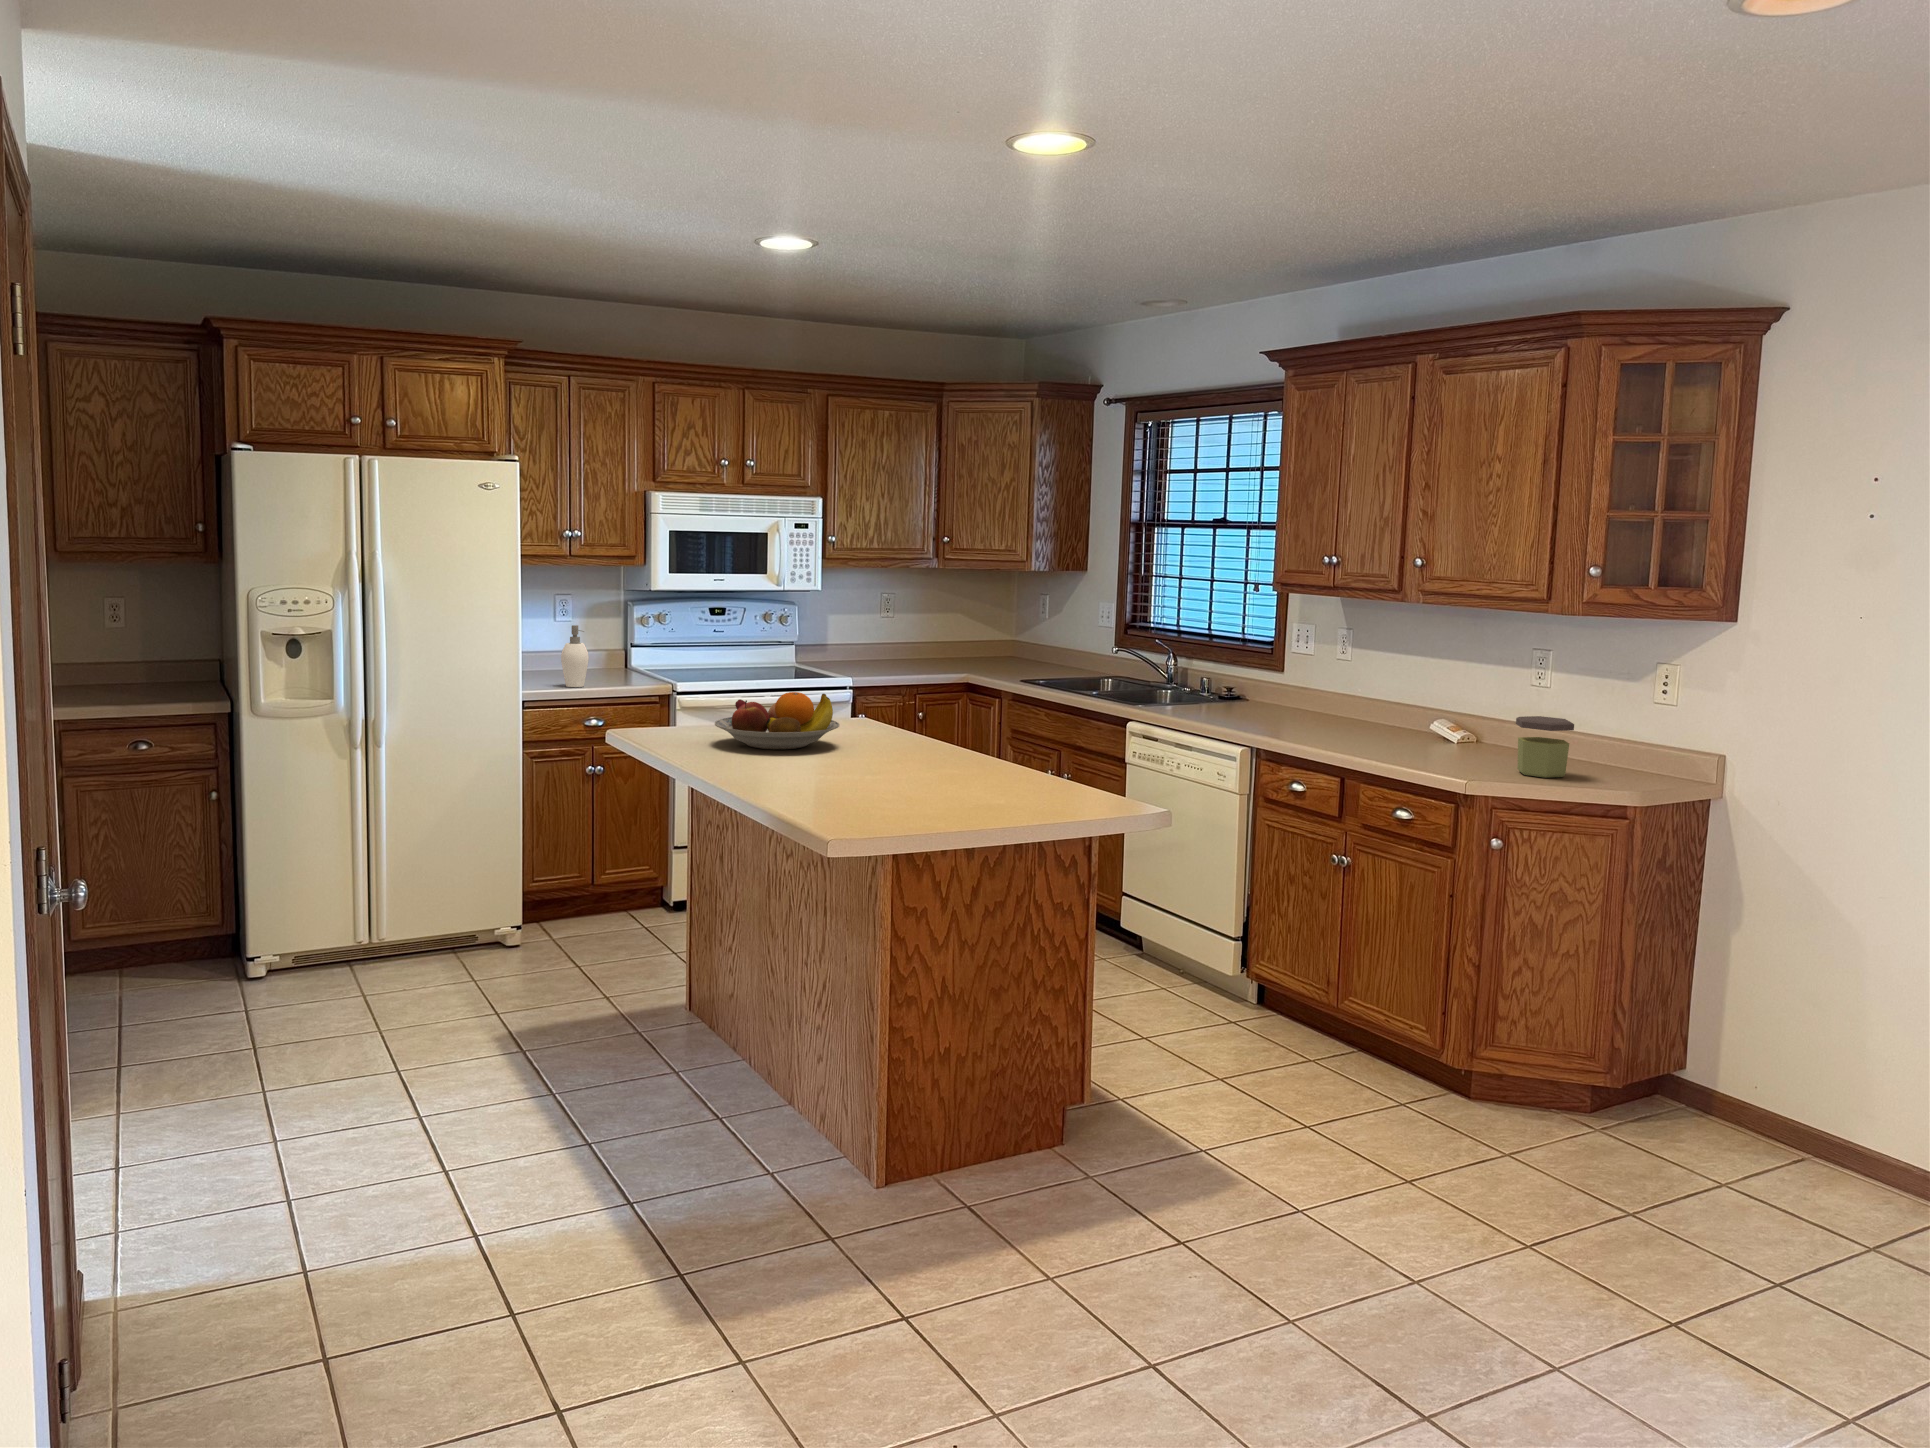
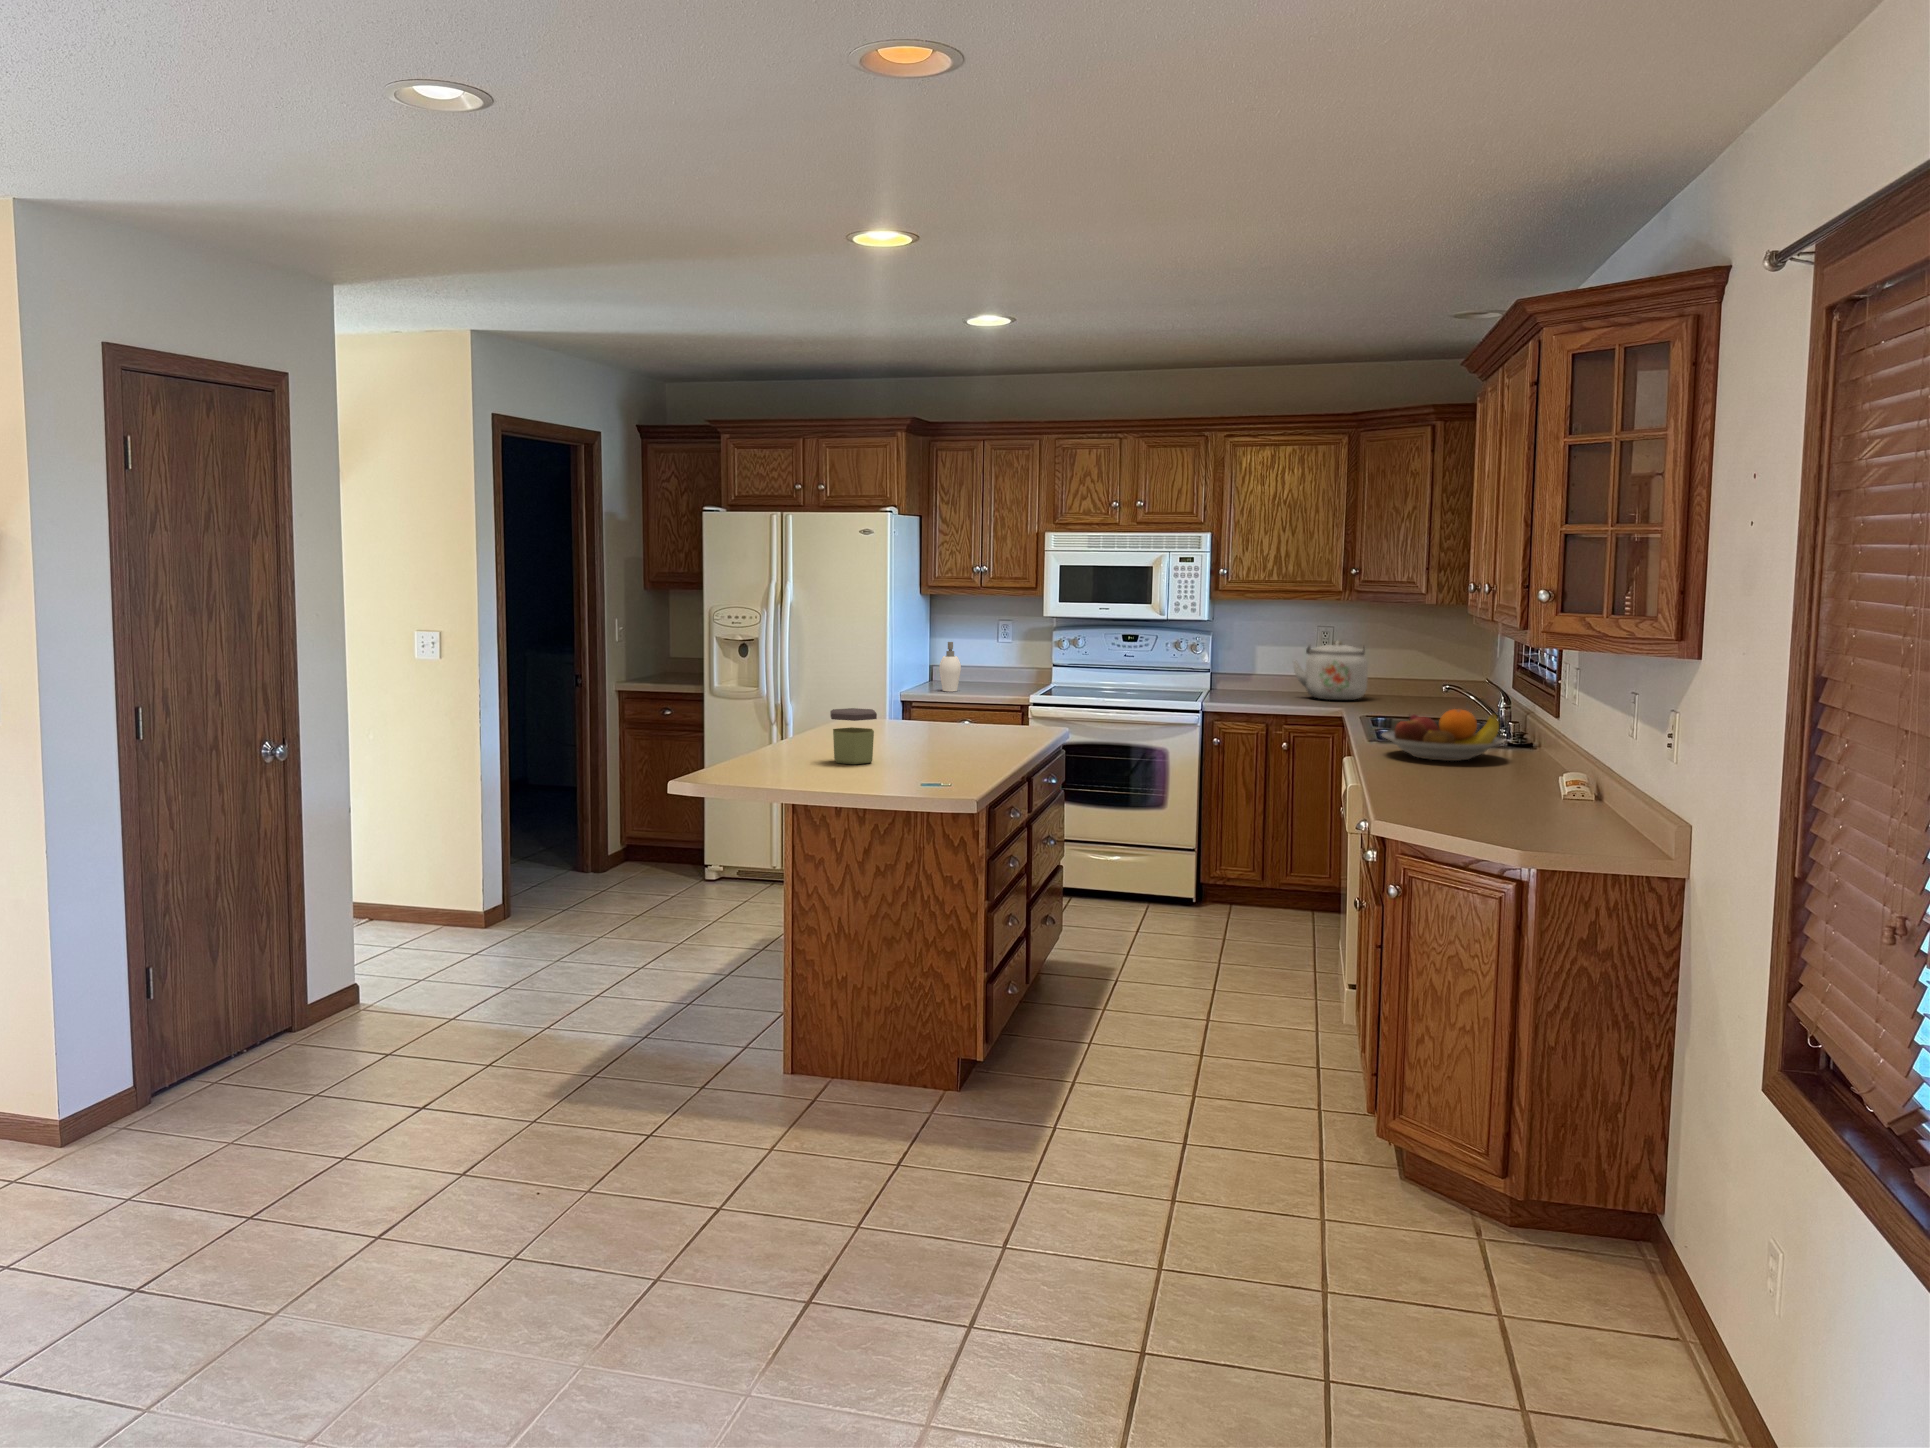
kettle: none [916,610,985,670] -> present [1293,641,1368,700]
fruit bowl: present [715,692,840,749] -> present [1382,709,1503,761]
jar: present [1516,716,1574,778] -> present [830,708,877,764]

